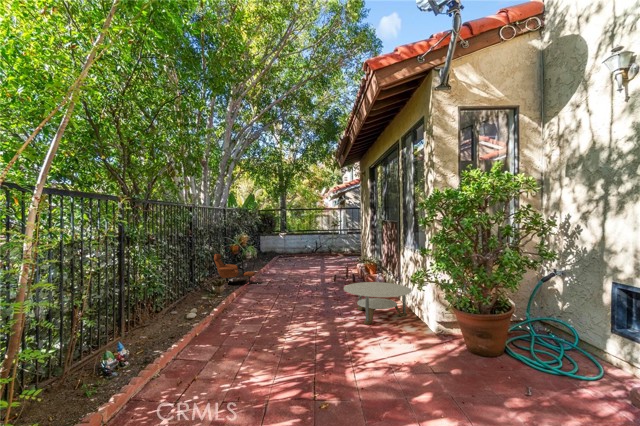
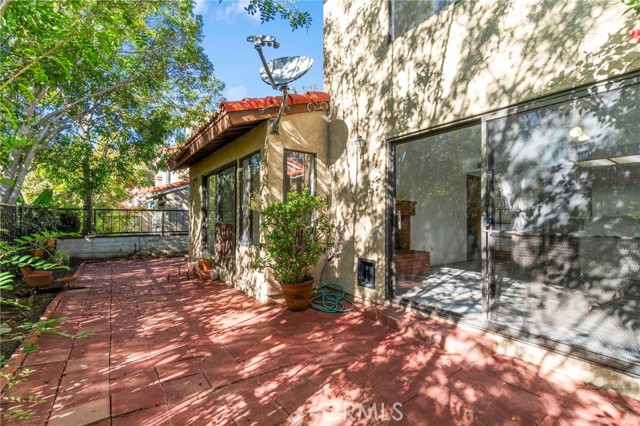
round table: present [344,282,412,325] -> none [191,274,247,306]

